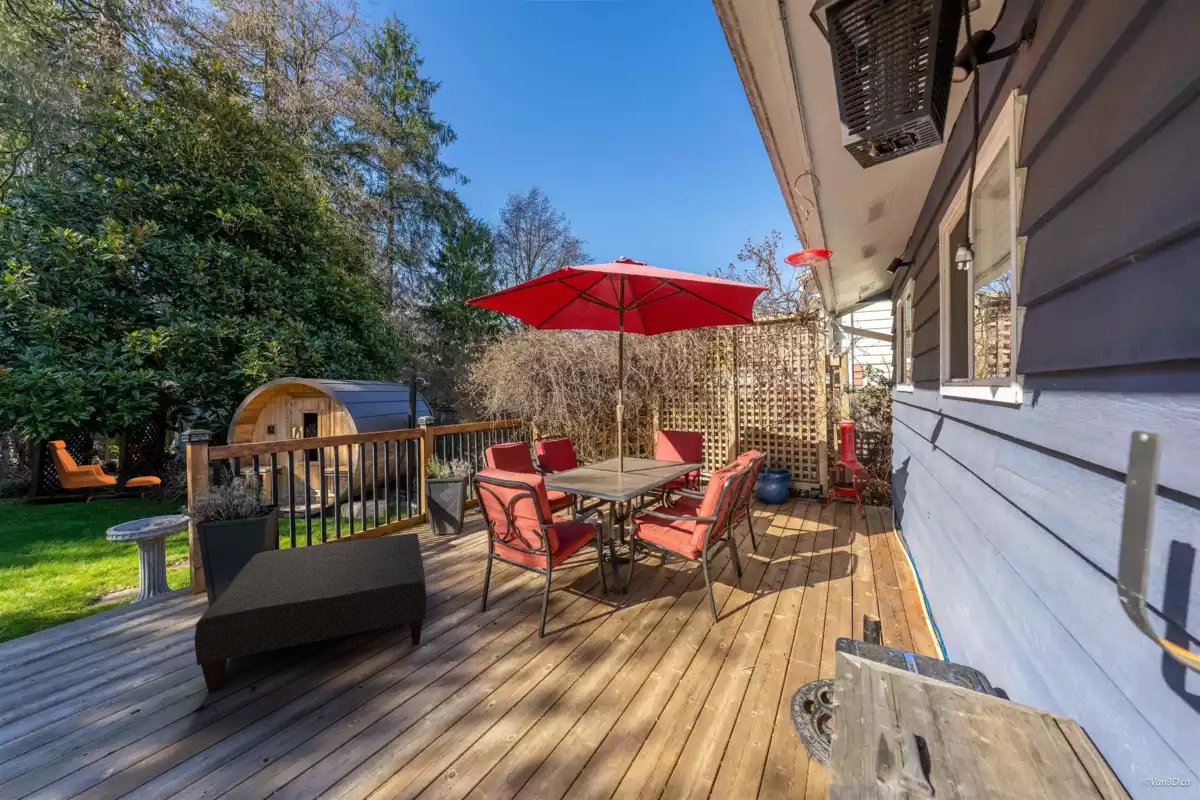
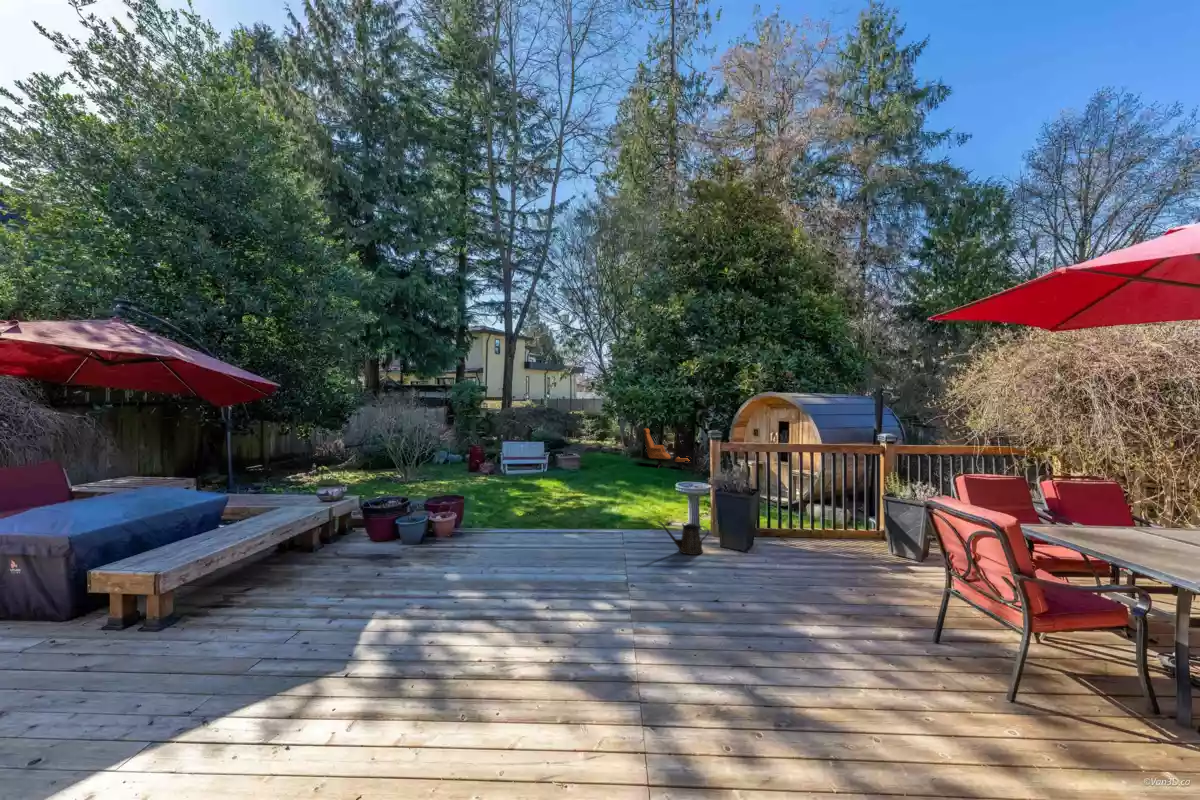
ottoman: present [195,533,426,692] -> none [711,526,871,642]
watering can: none [71,572,191,628] -> present [658,521,709,555]

